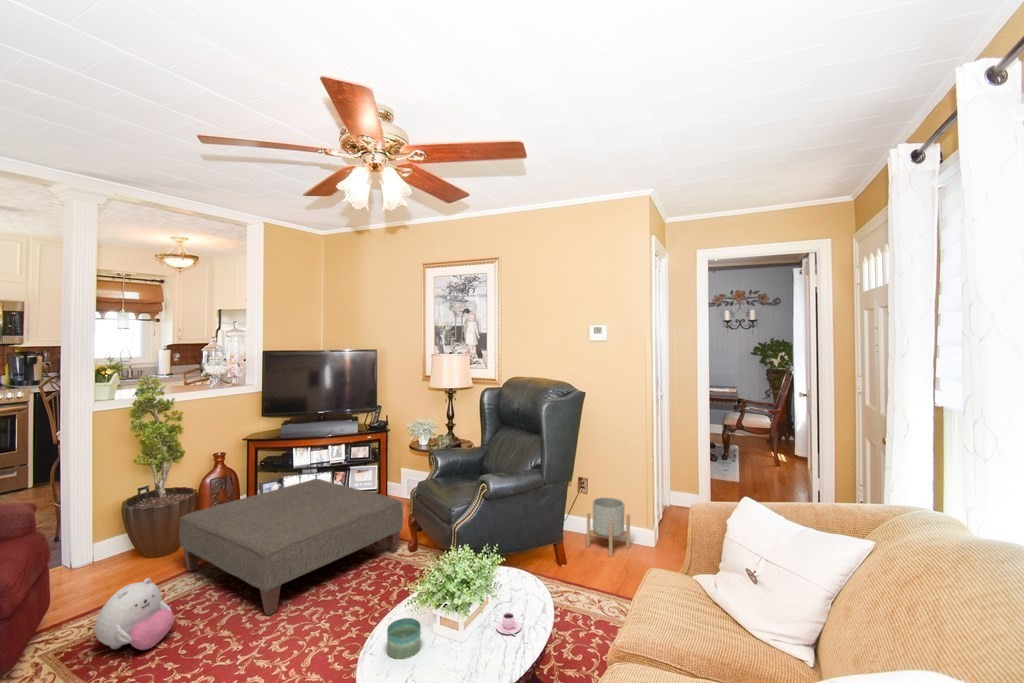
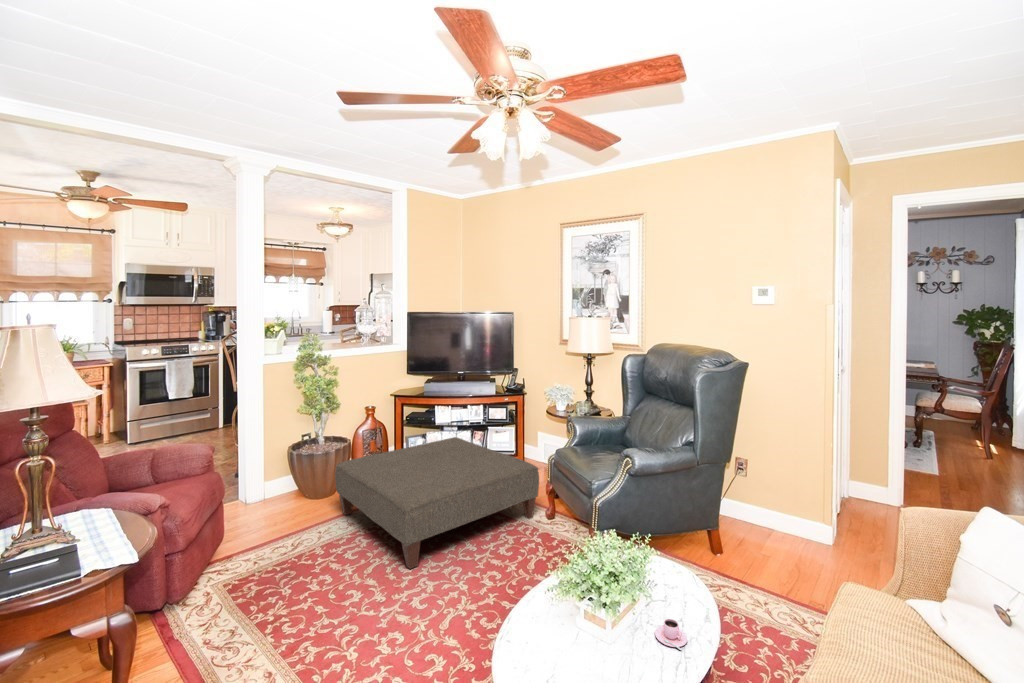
planter: present [587,498,630,556] -> none [746,482,804,552]
plush toy: present [95,578,175,650] -> none [261,520,327,587]
candle: present [387,618,421,659] -> none [527,607,565,657]

